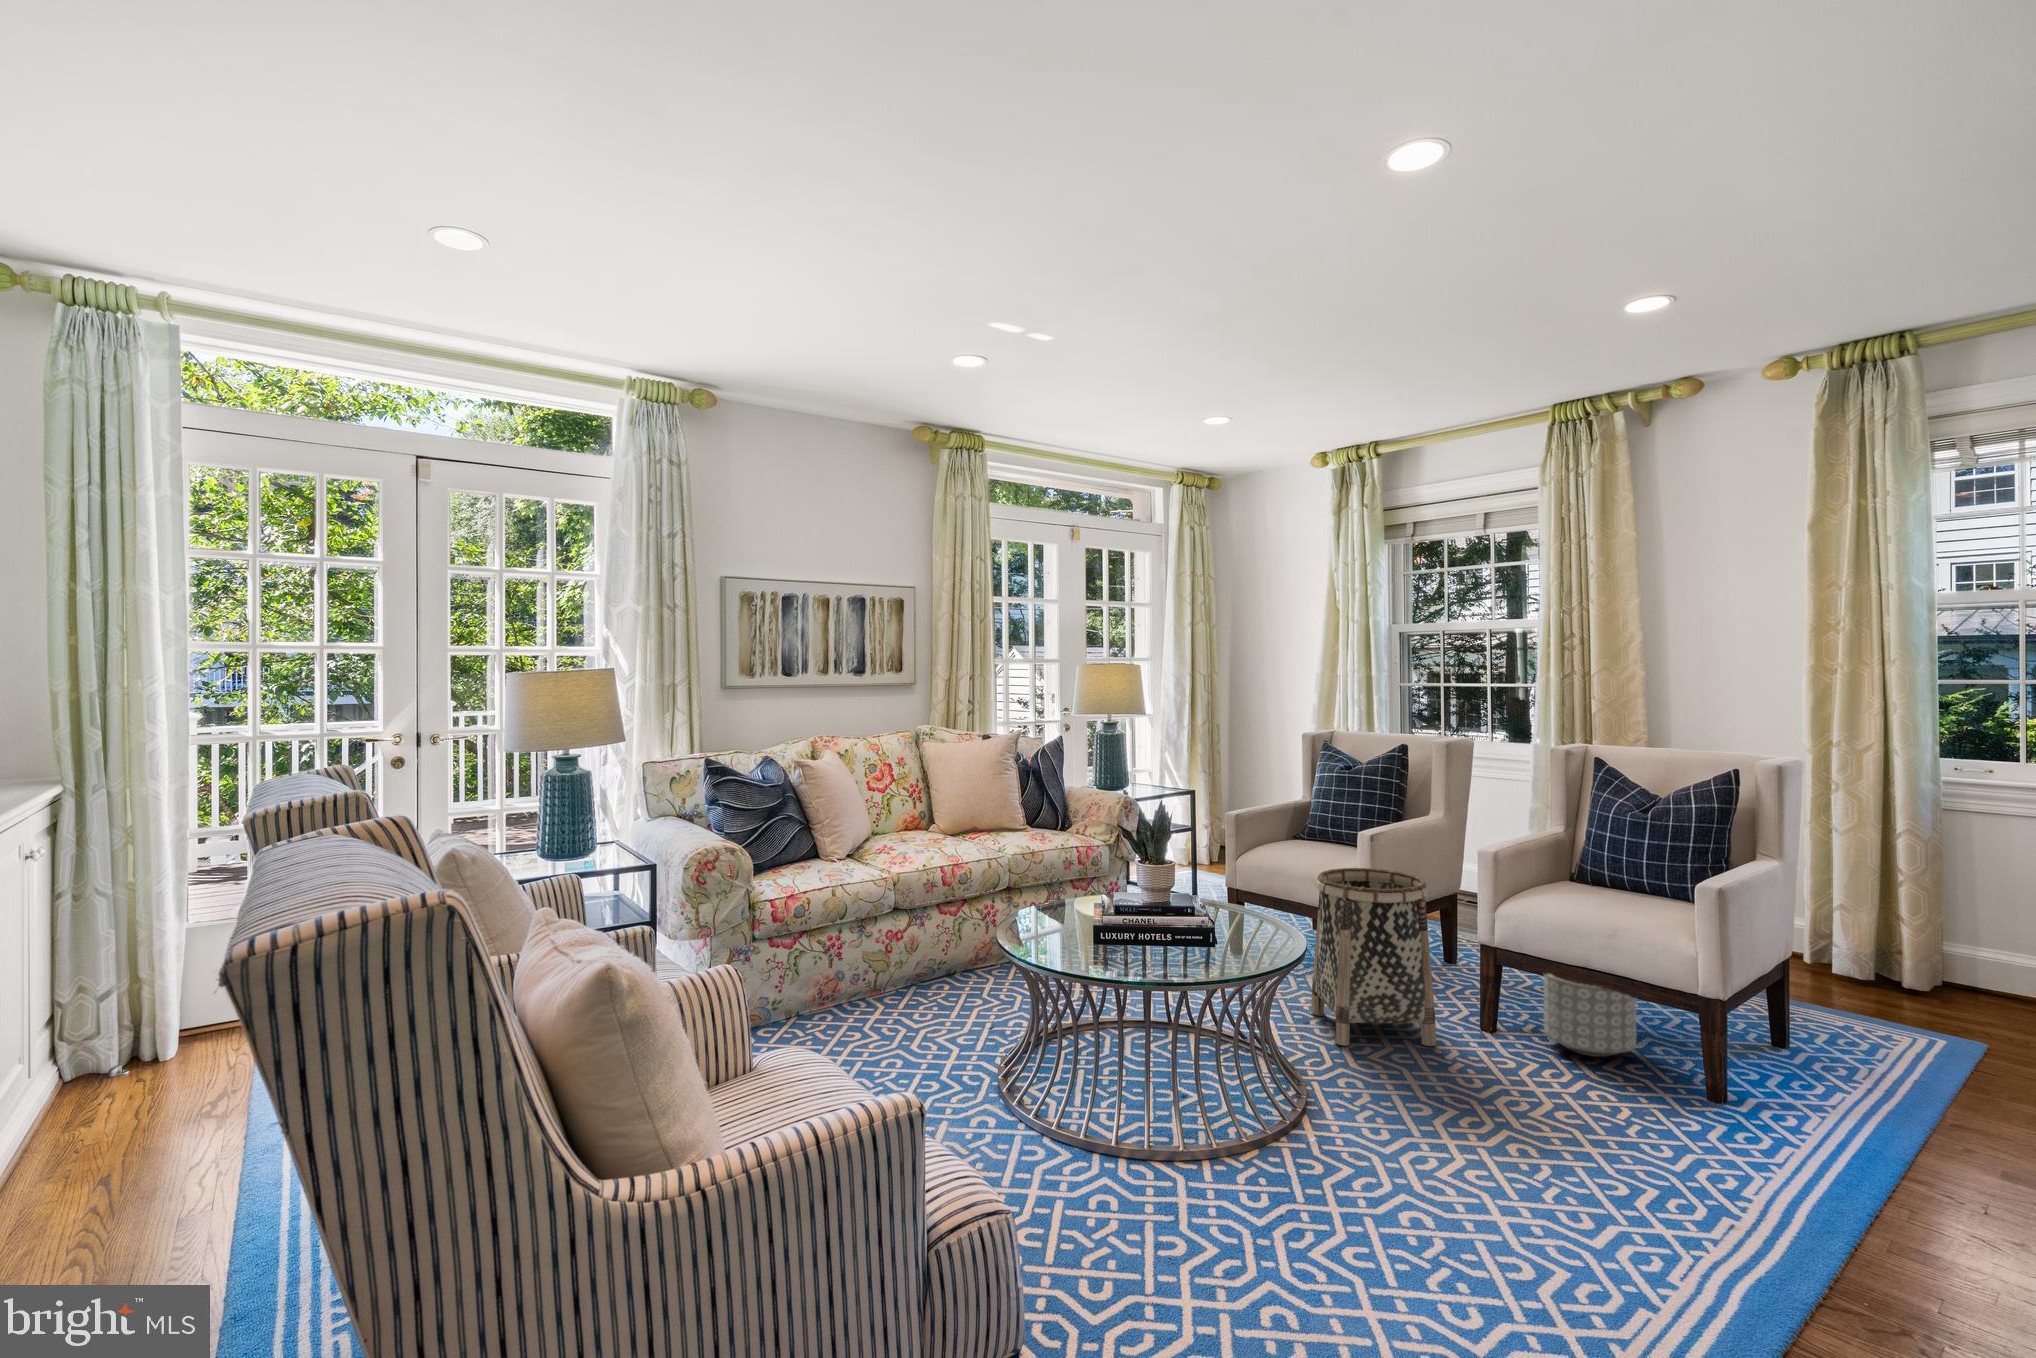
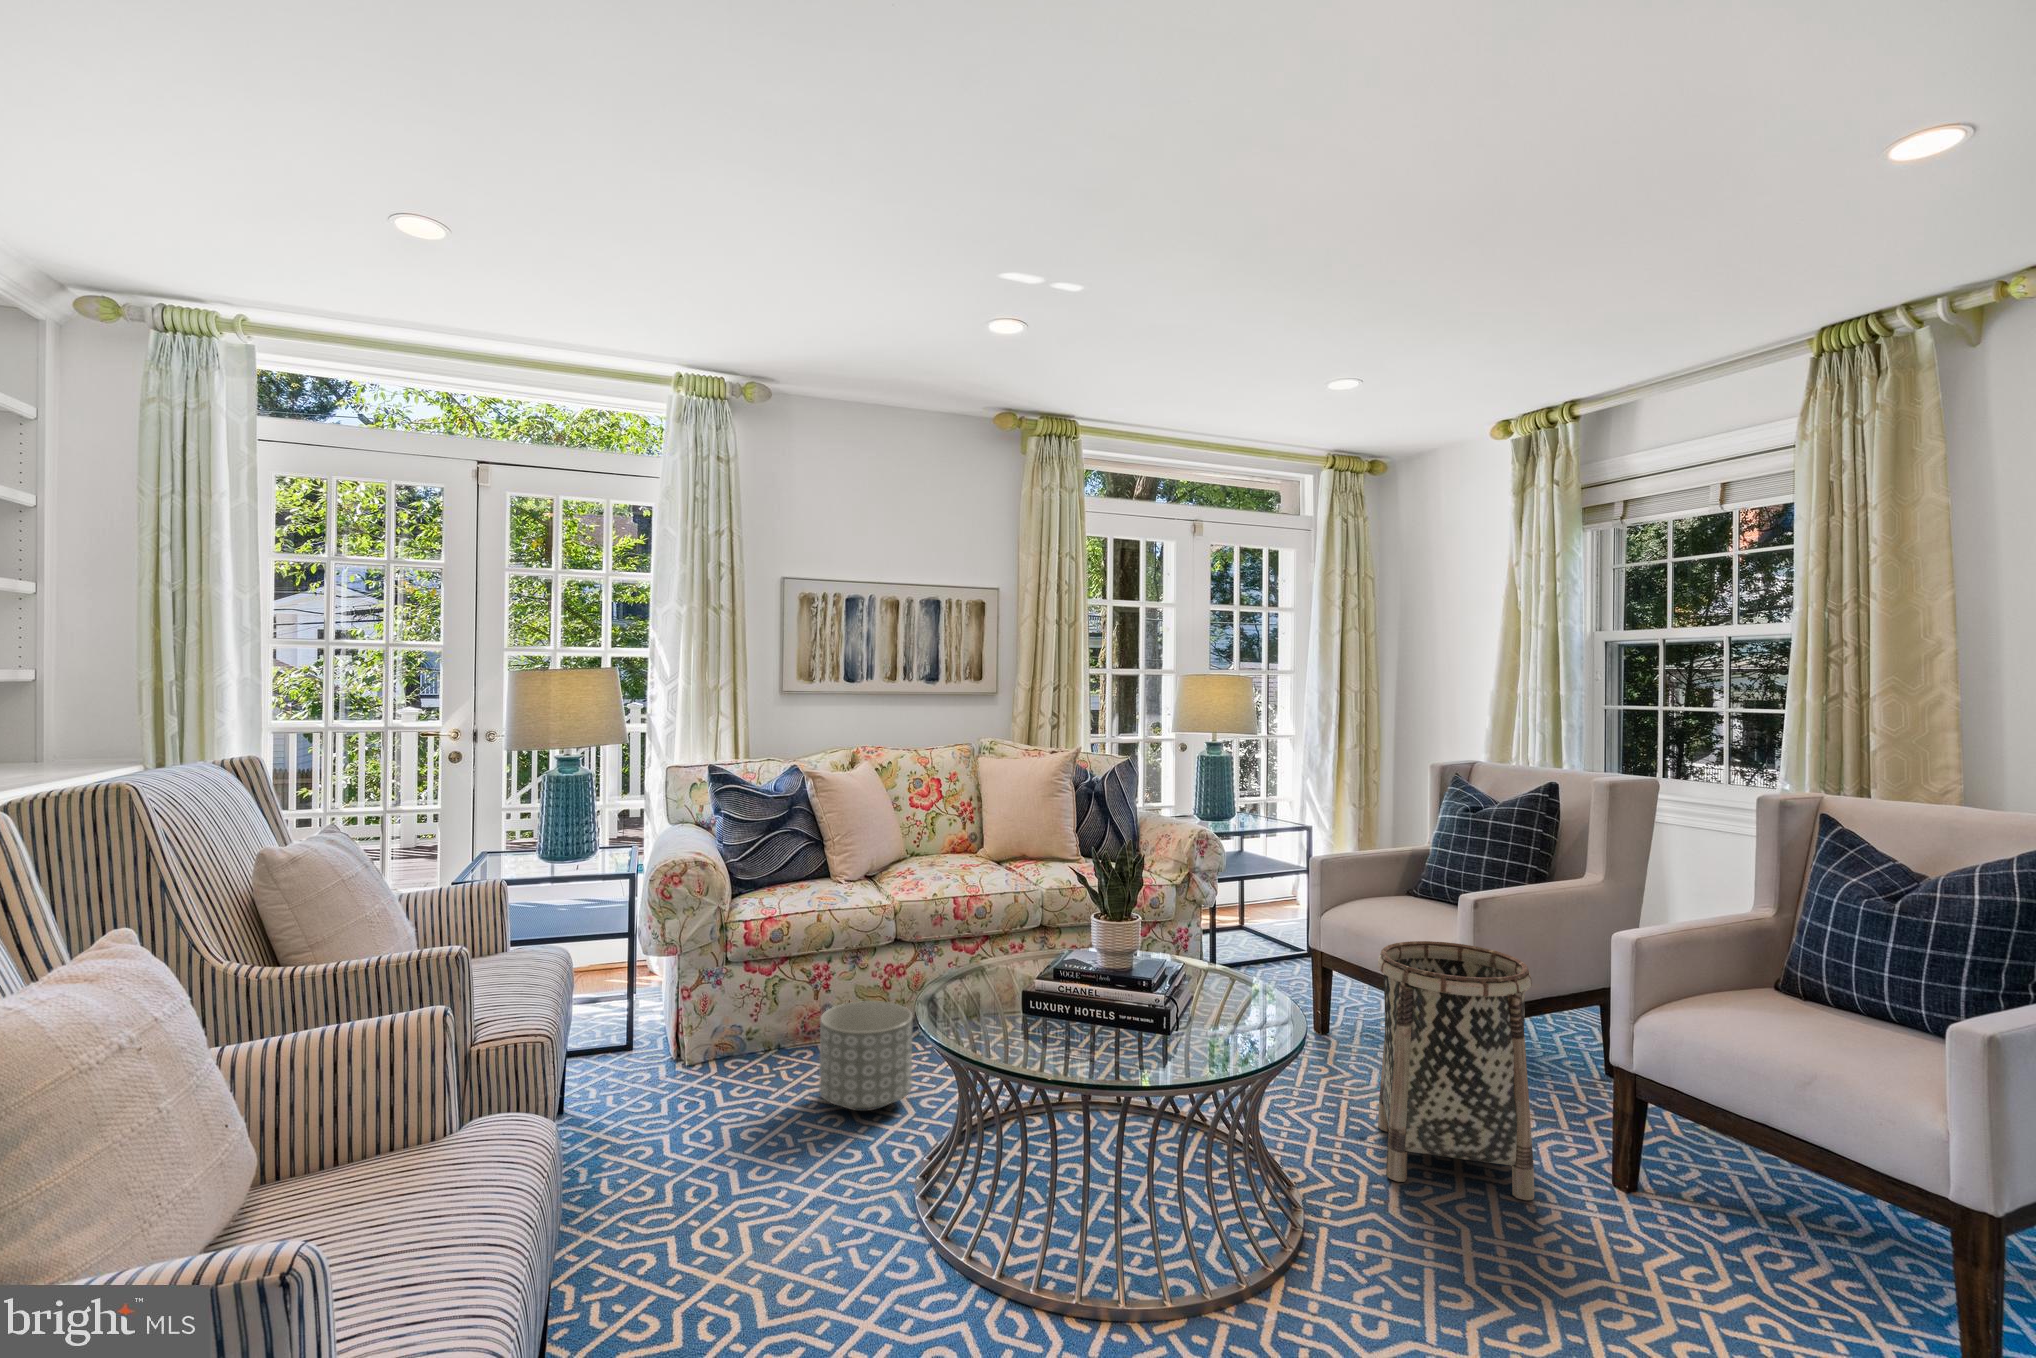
planter: present [1544,974,1636,1057] -> present [819,1001,912,1111]

